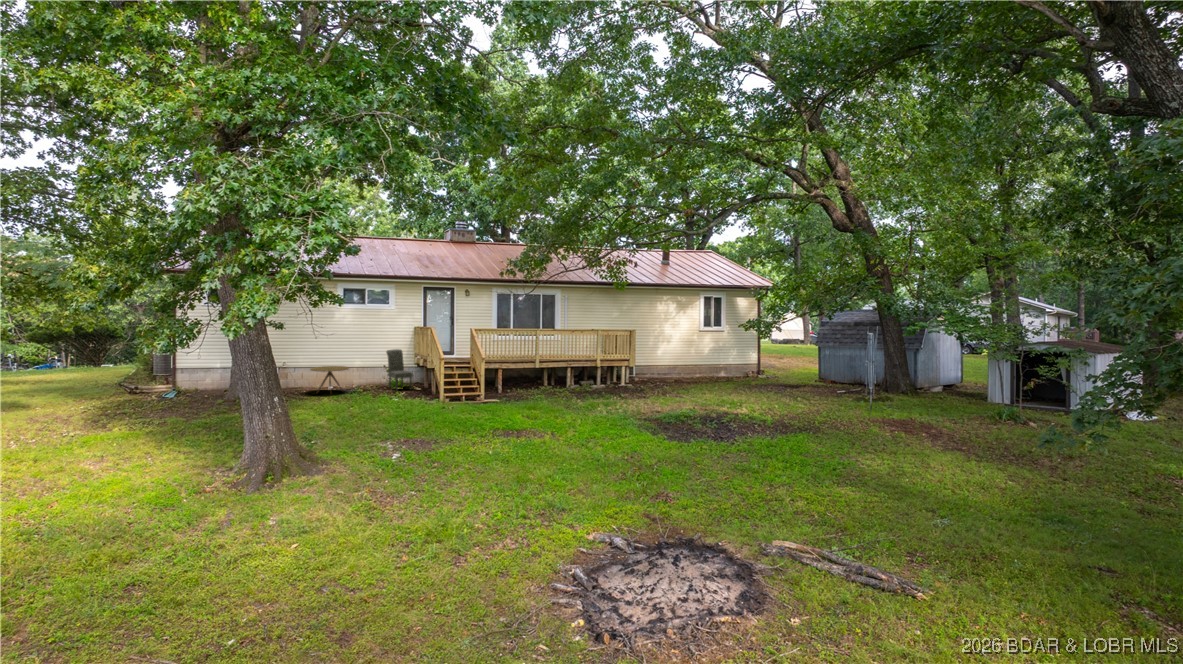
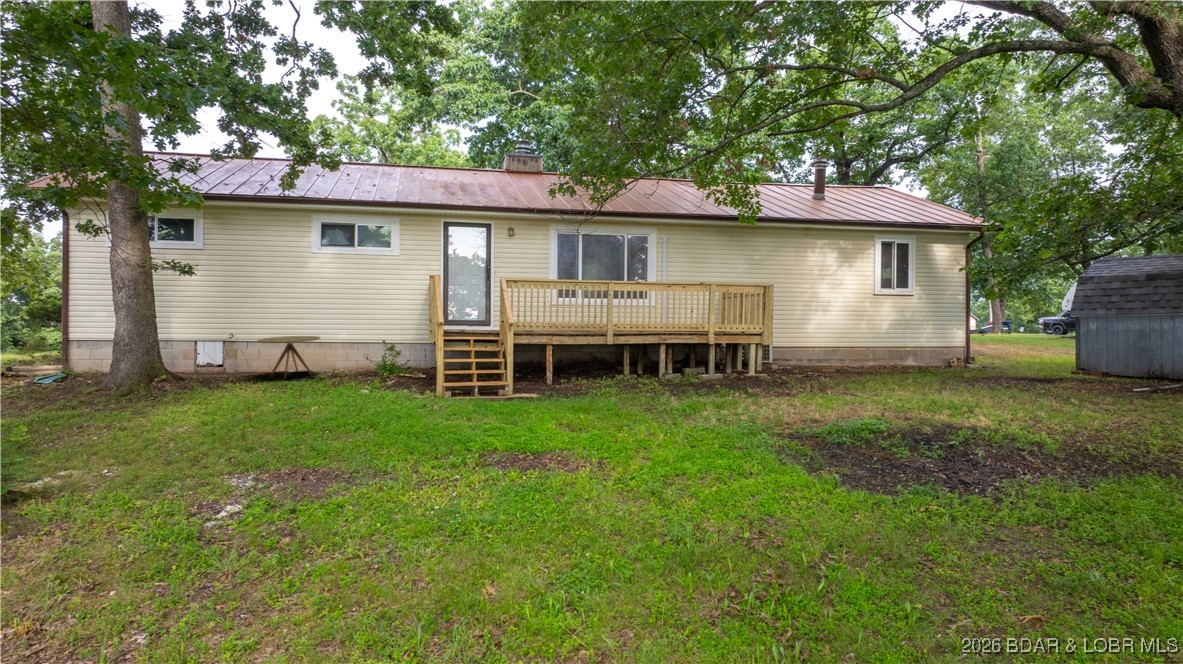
chair: present [386,349,412,391] -> none [383,313,415,376]

